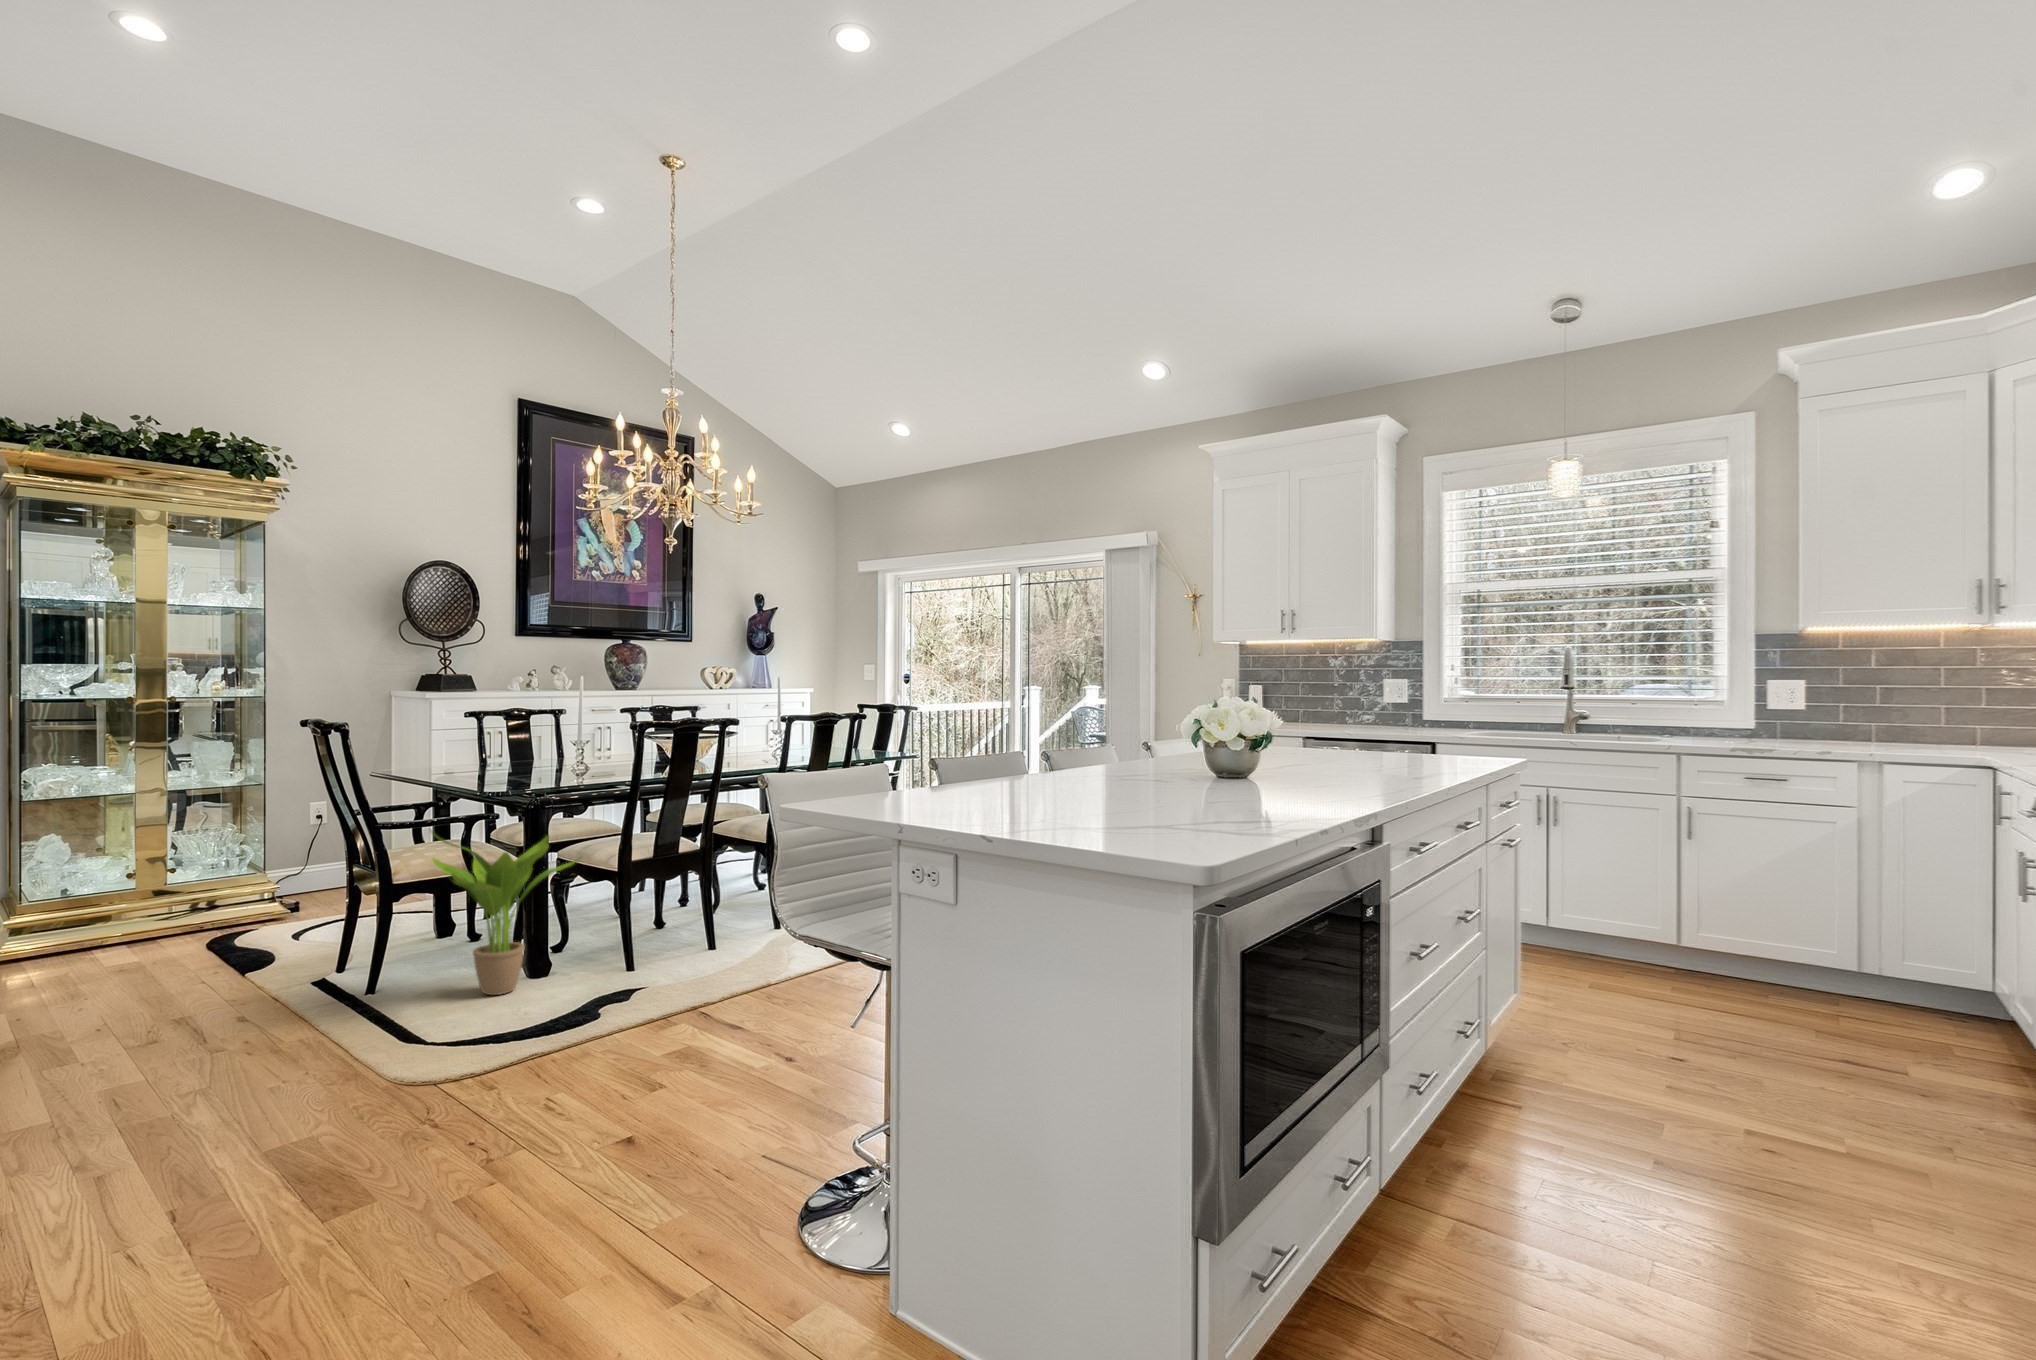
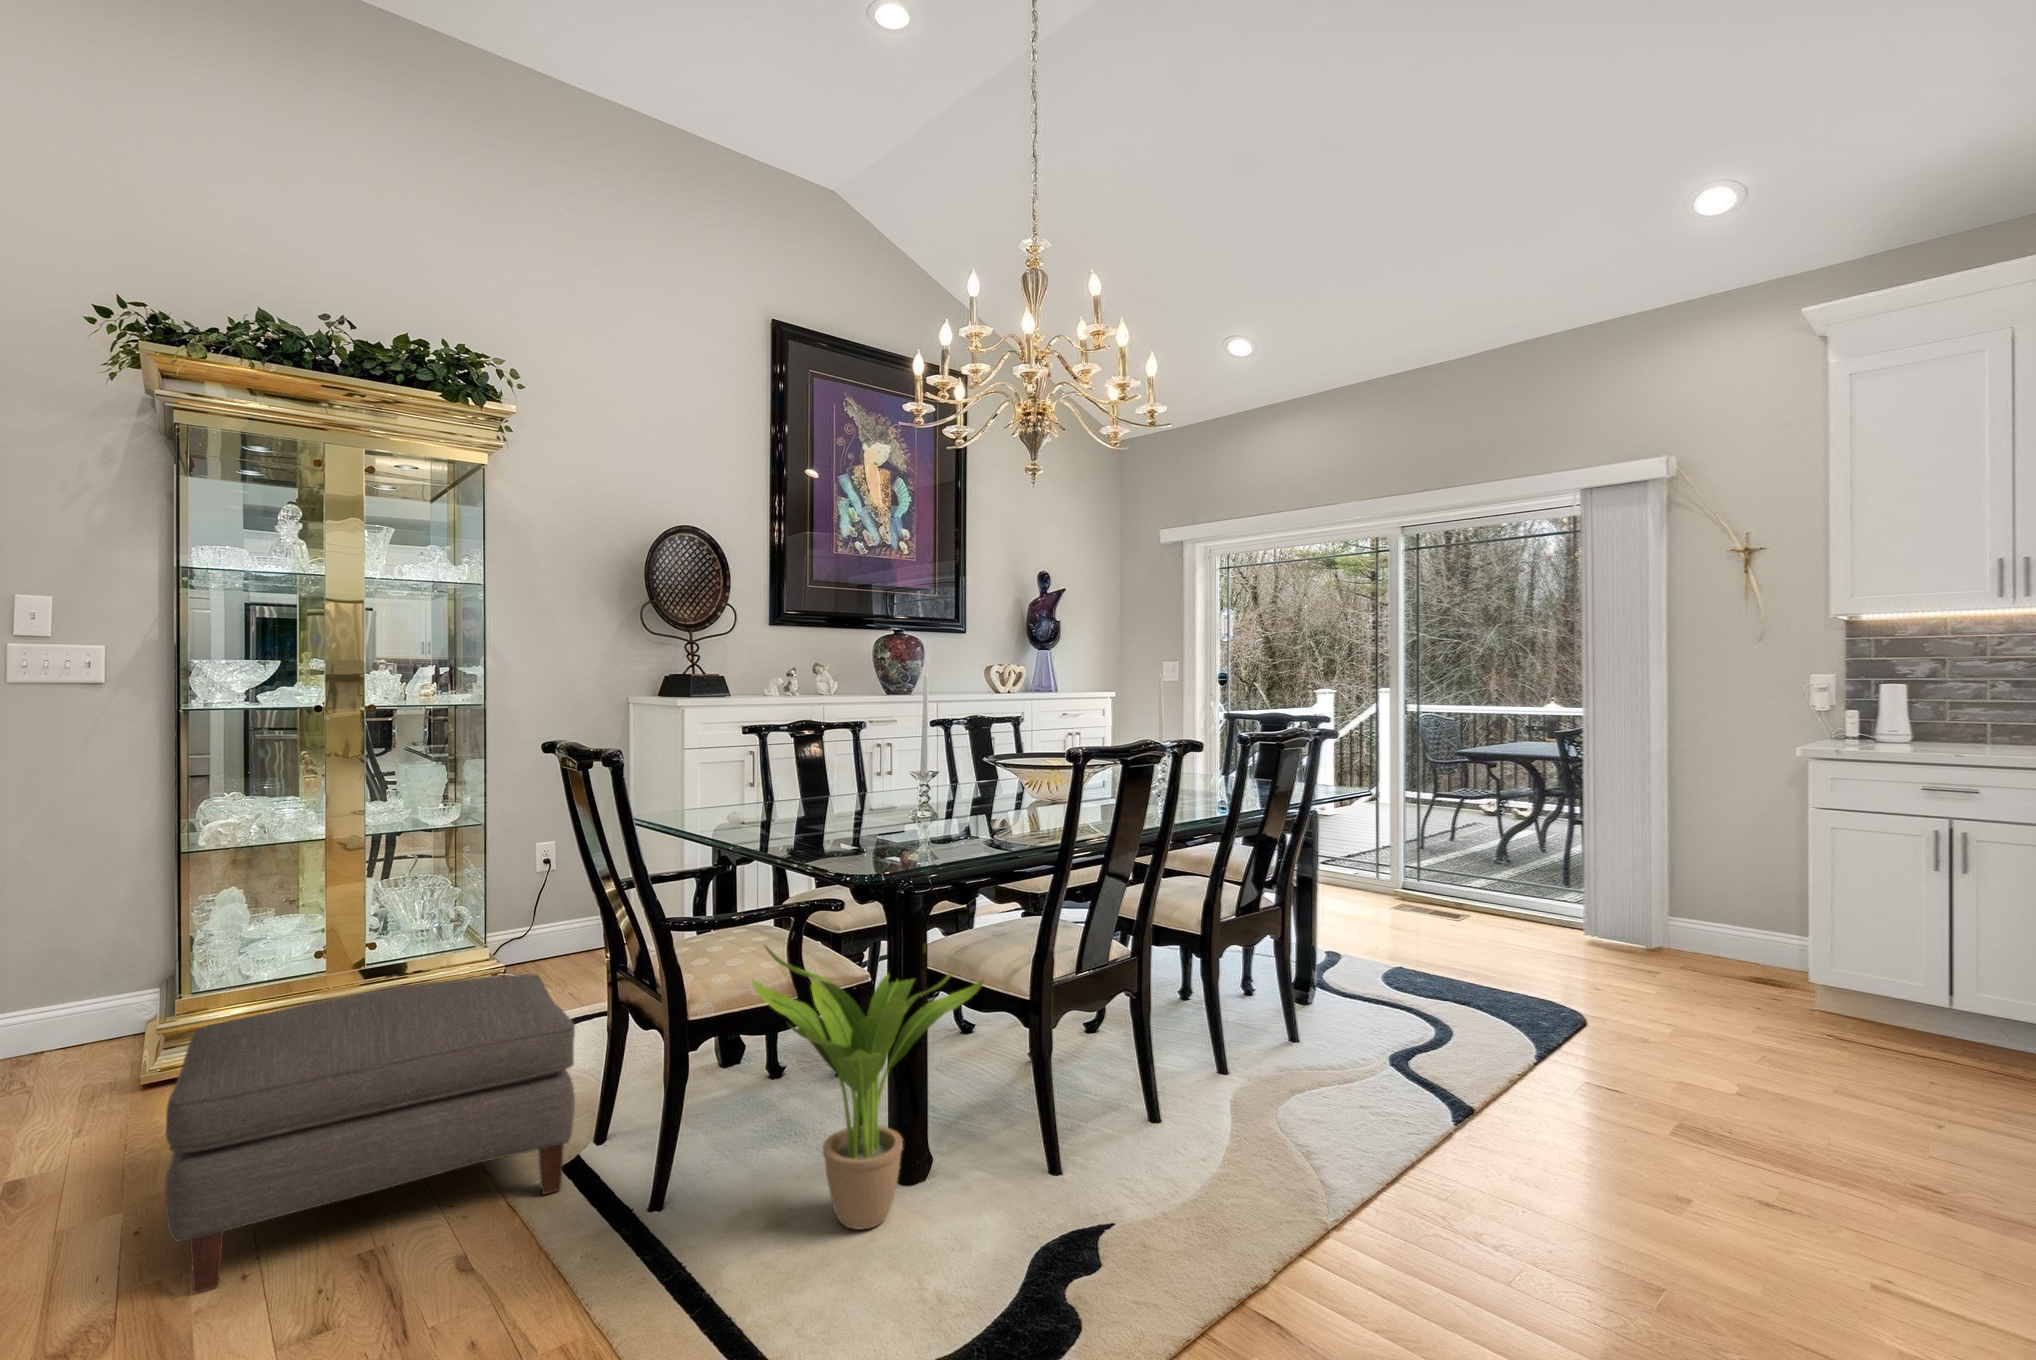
ottoman: none [50,872,319,1034] -> present [165,974,575,1293]

